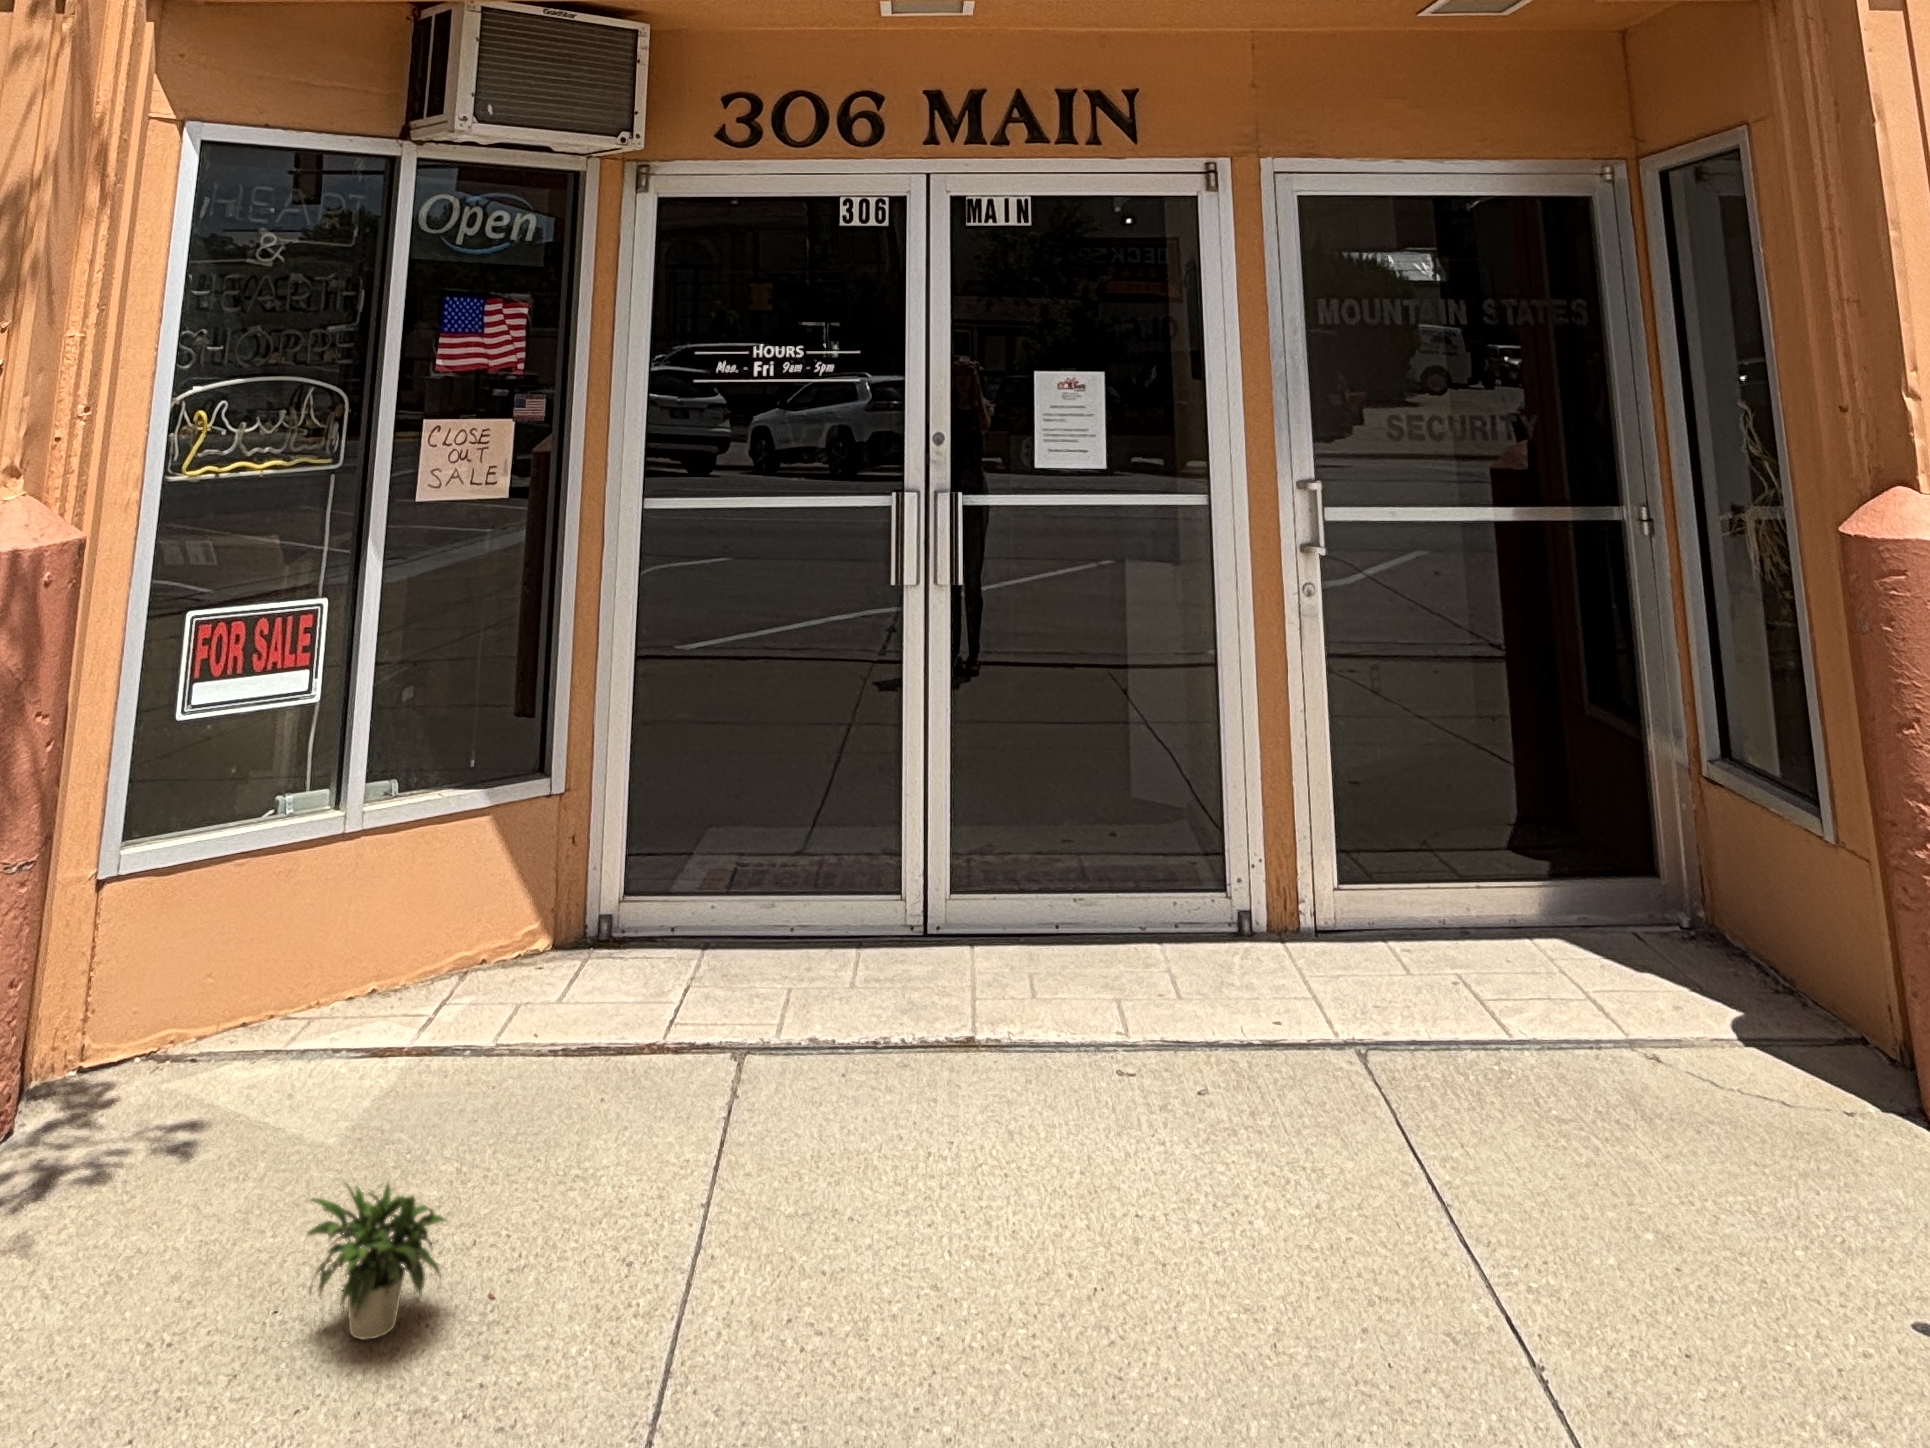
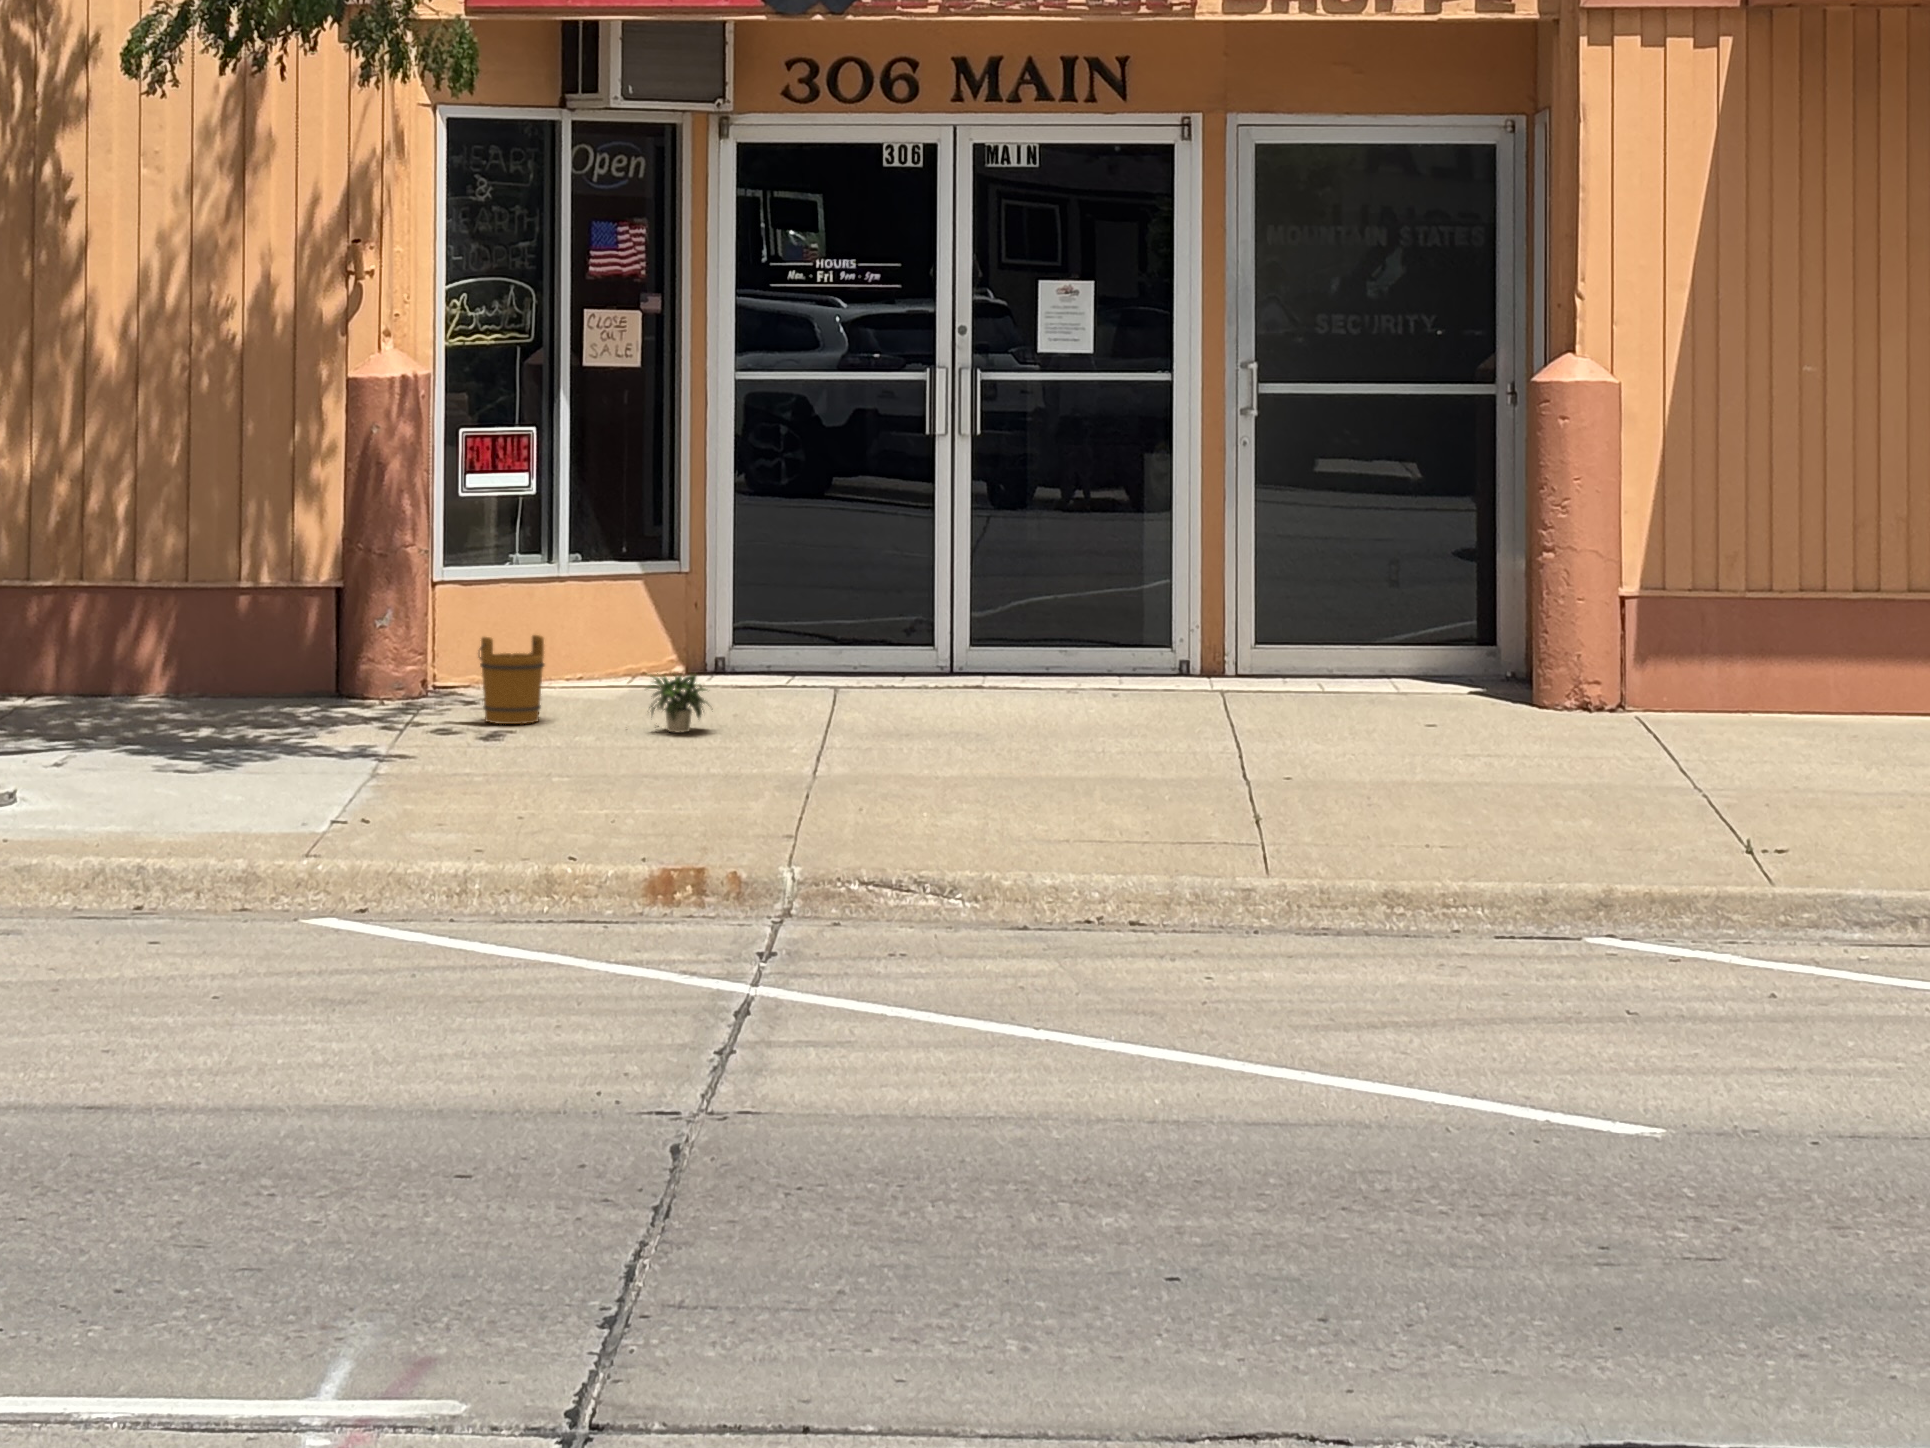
bucket: none [25,1056,167,1285] -> present [479,635,544,724]

